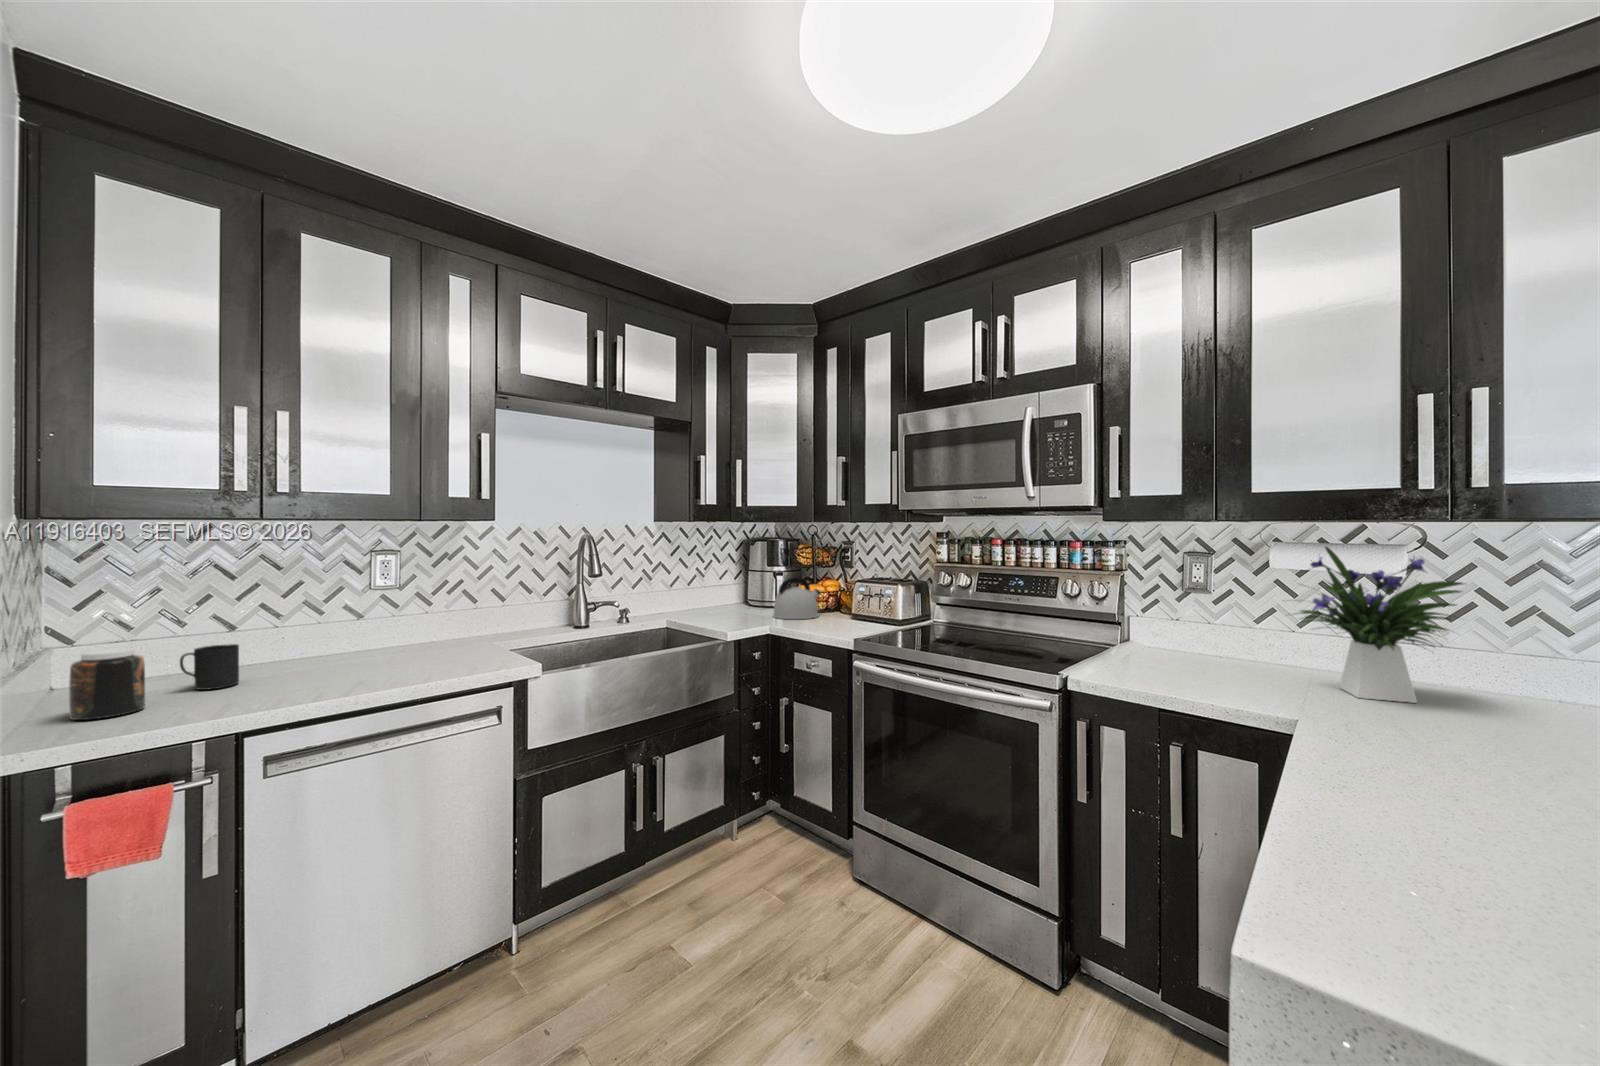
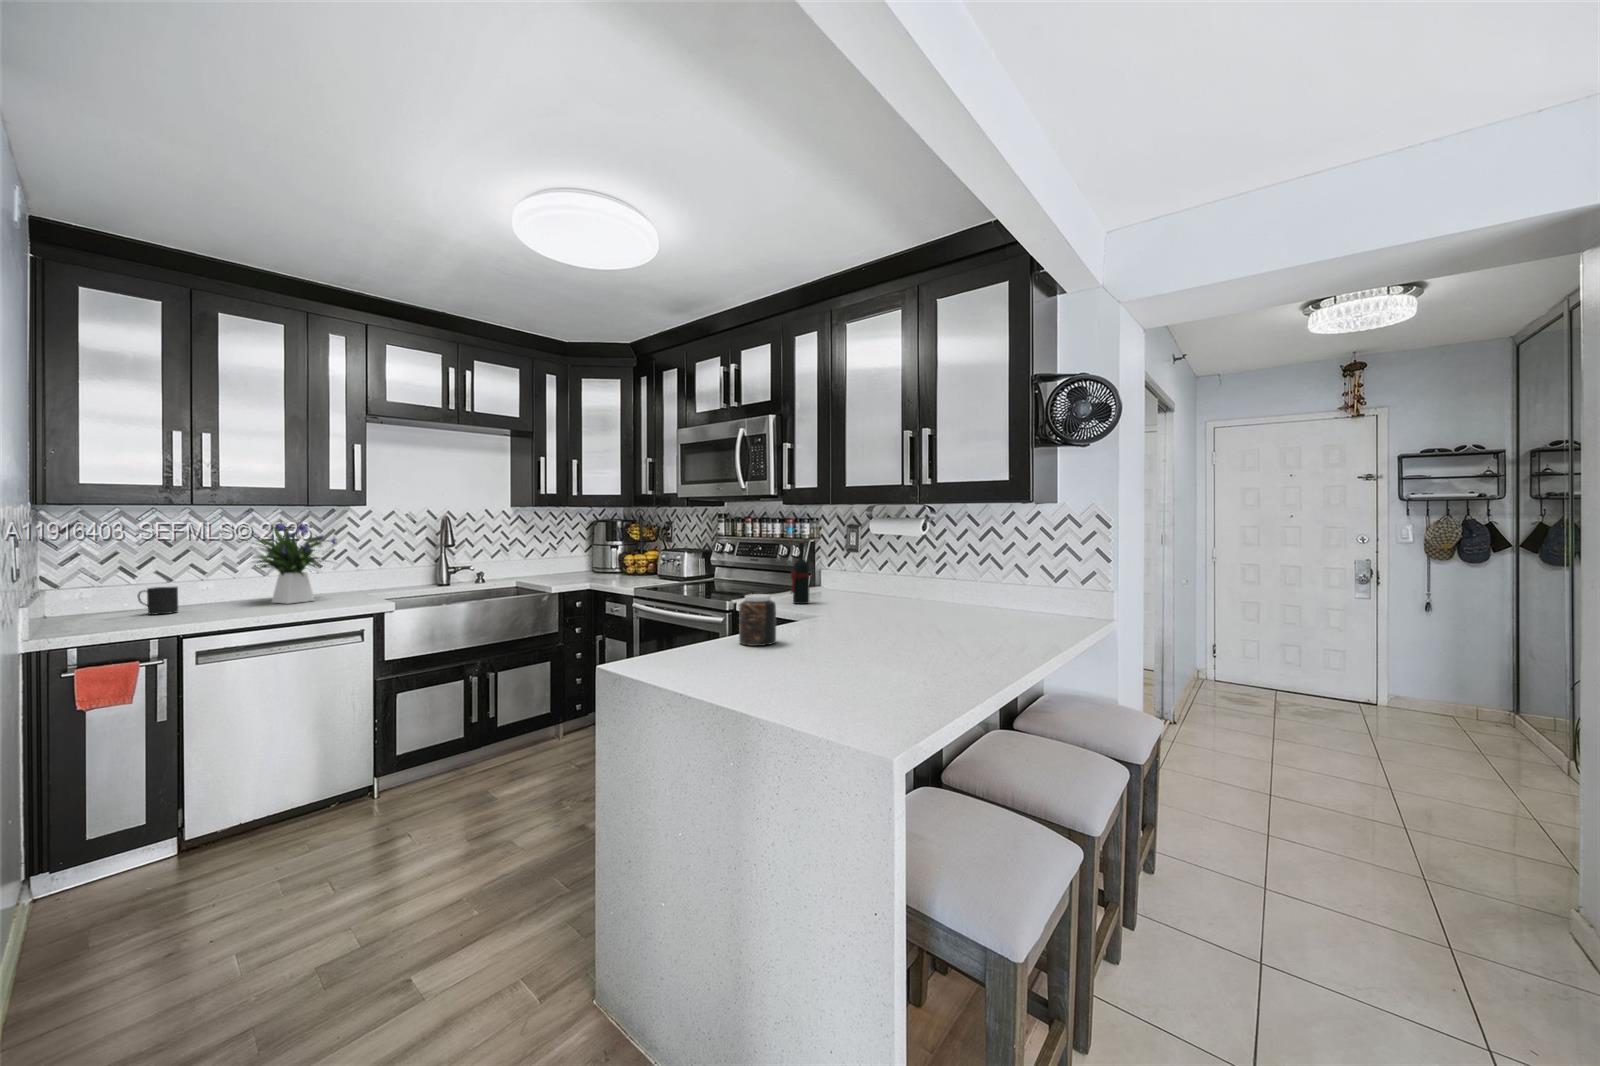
flower arrangement: present [1300,547,1463,703] -> present [254,523,336,604]
wine bottle: none [1149,576,1179,679] -> present [791,540,809,604]
kettle: present [773,577,821,619] -> none [603,550,641,581]
jar: present [69,648,145,720] -> present [739,594,776,646]

